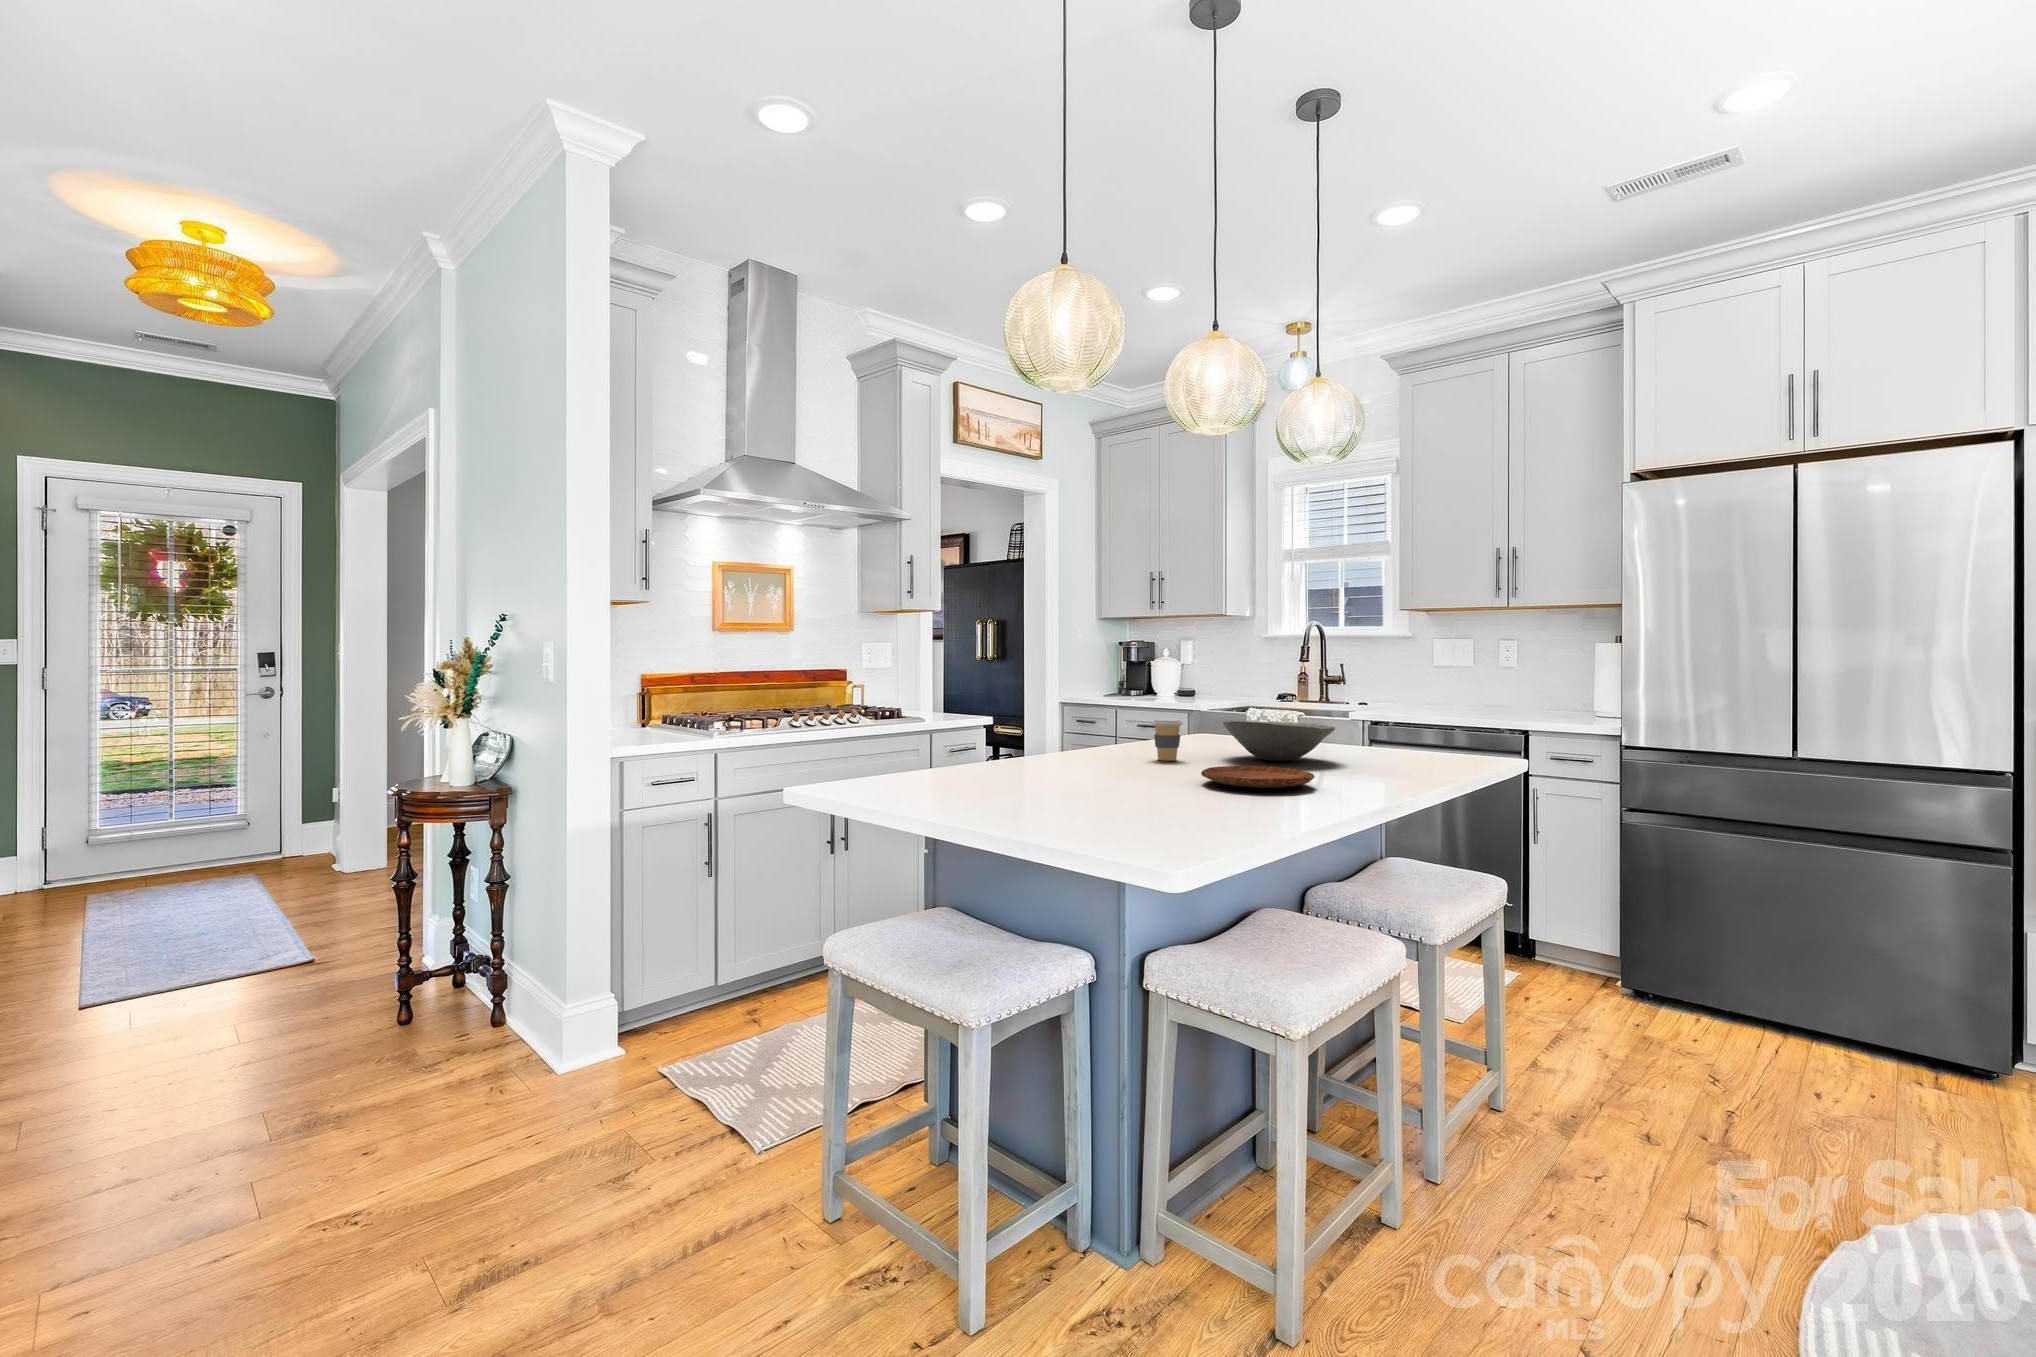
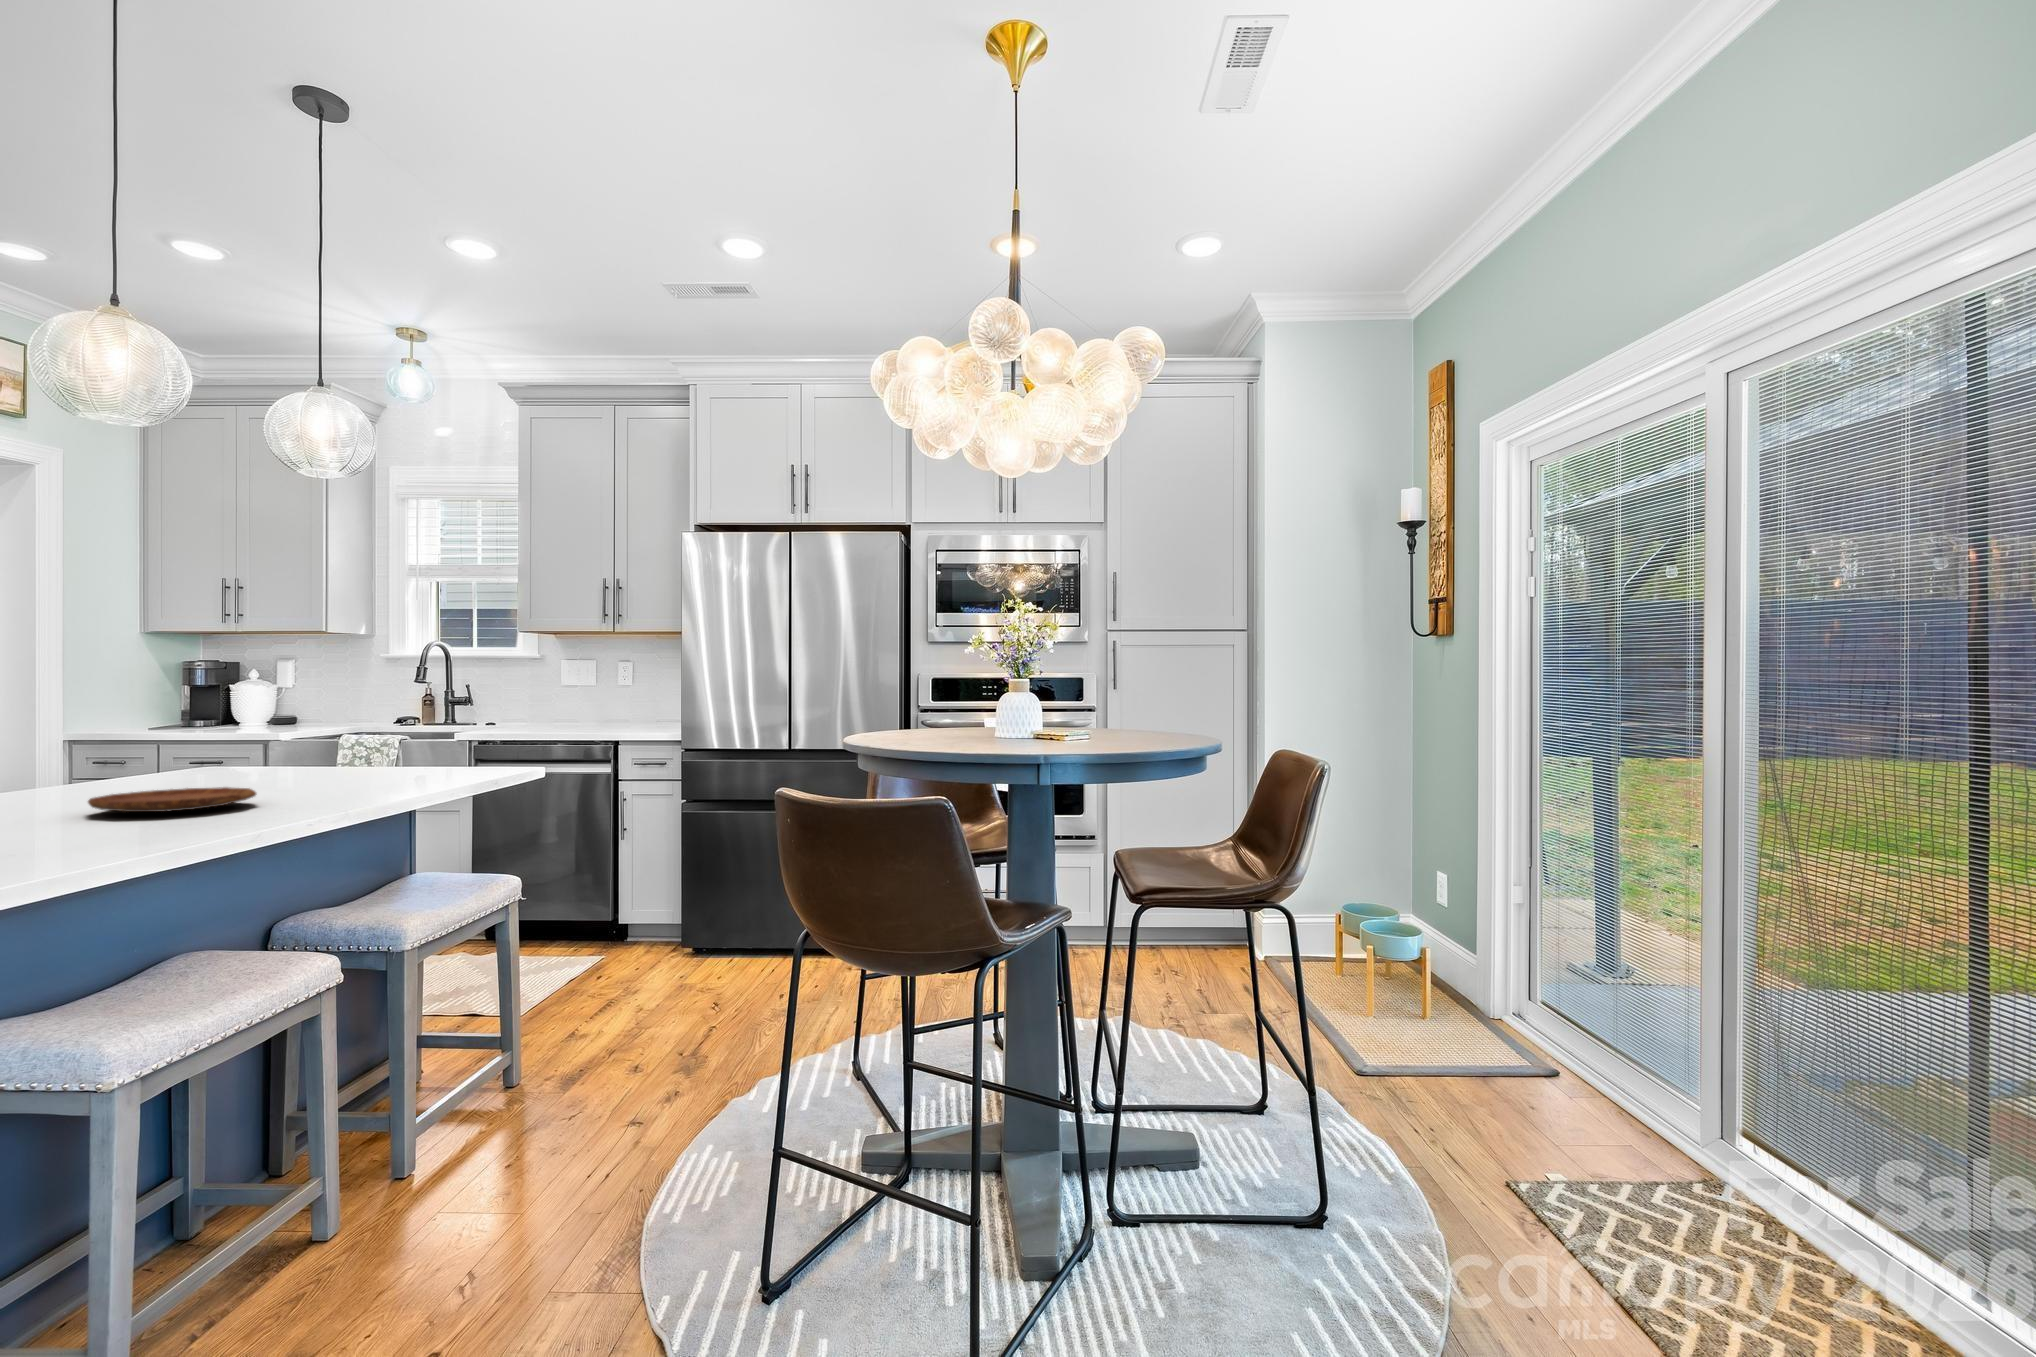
coffee cup: present [1152,719,1183,761] -> none [67,742,119,793]
bowl: present [1222,721,1335,761] -> none [186,740,340,783]

